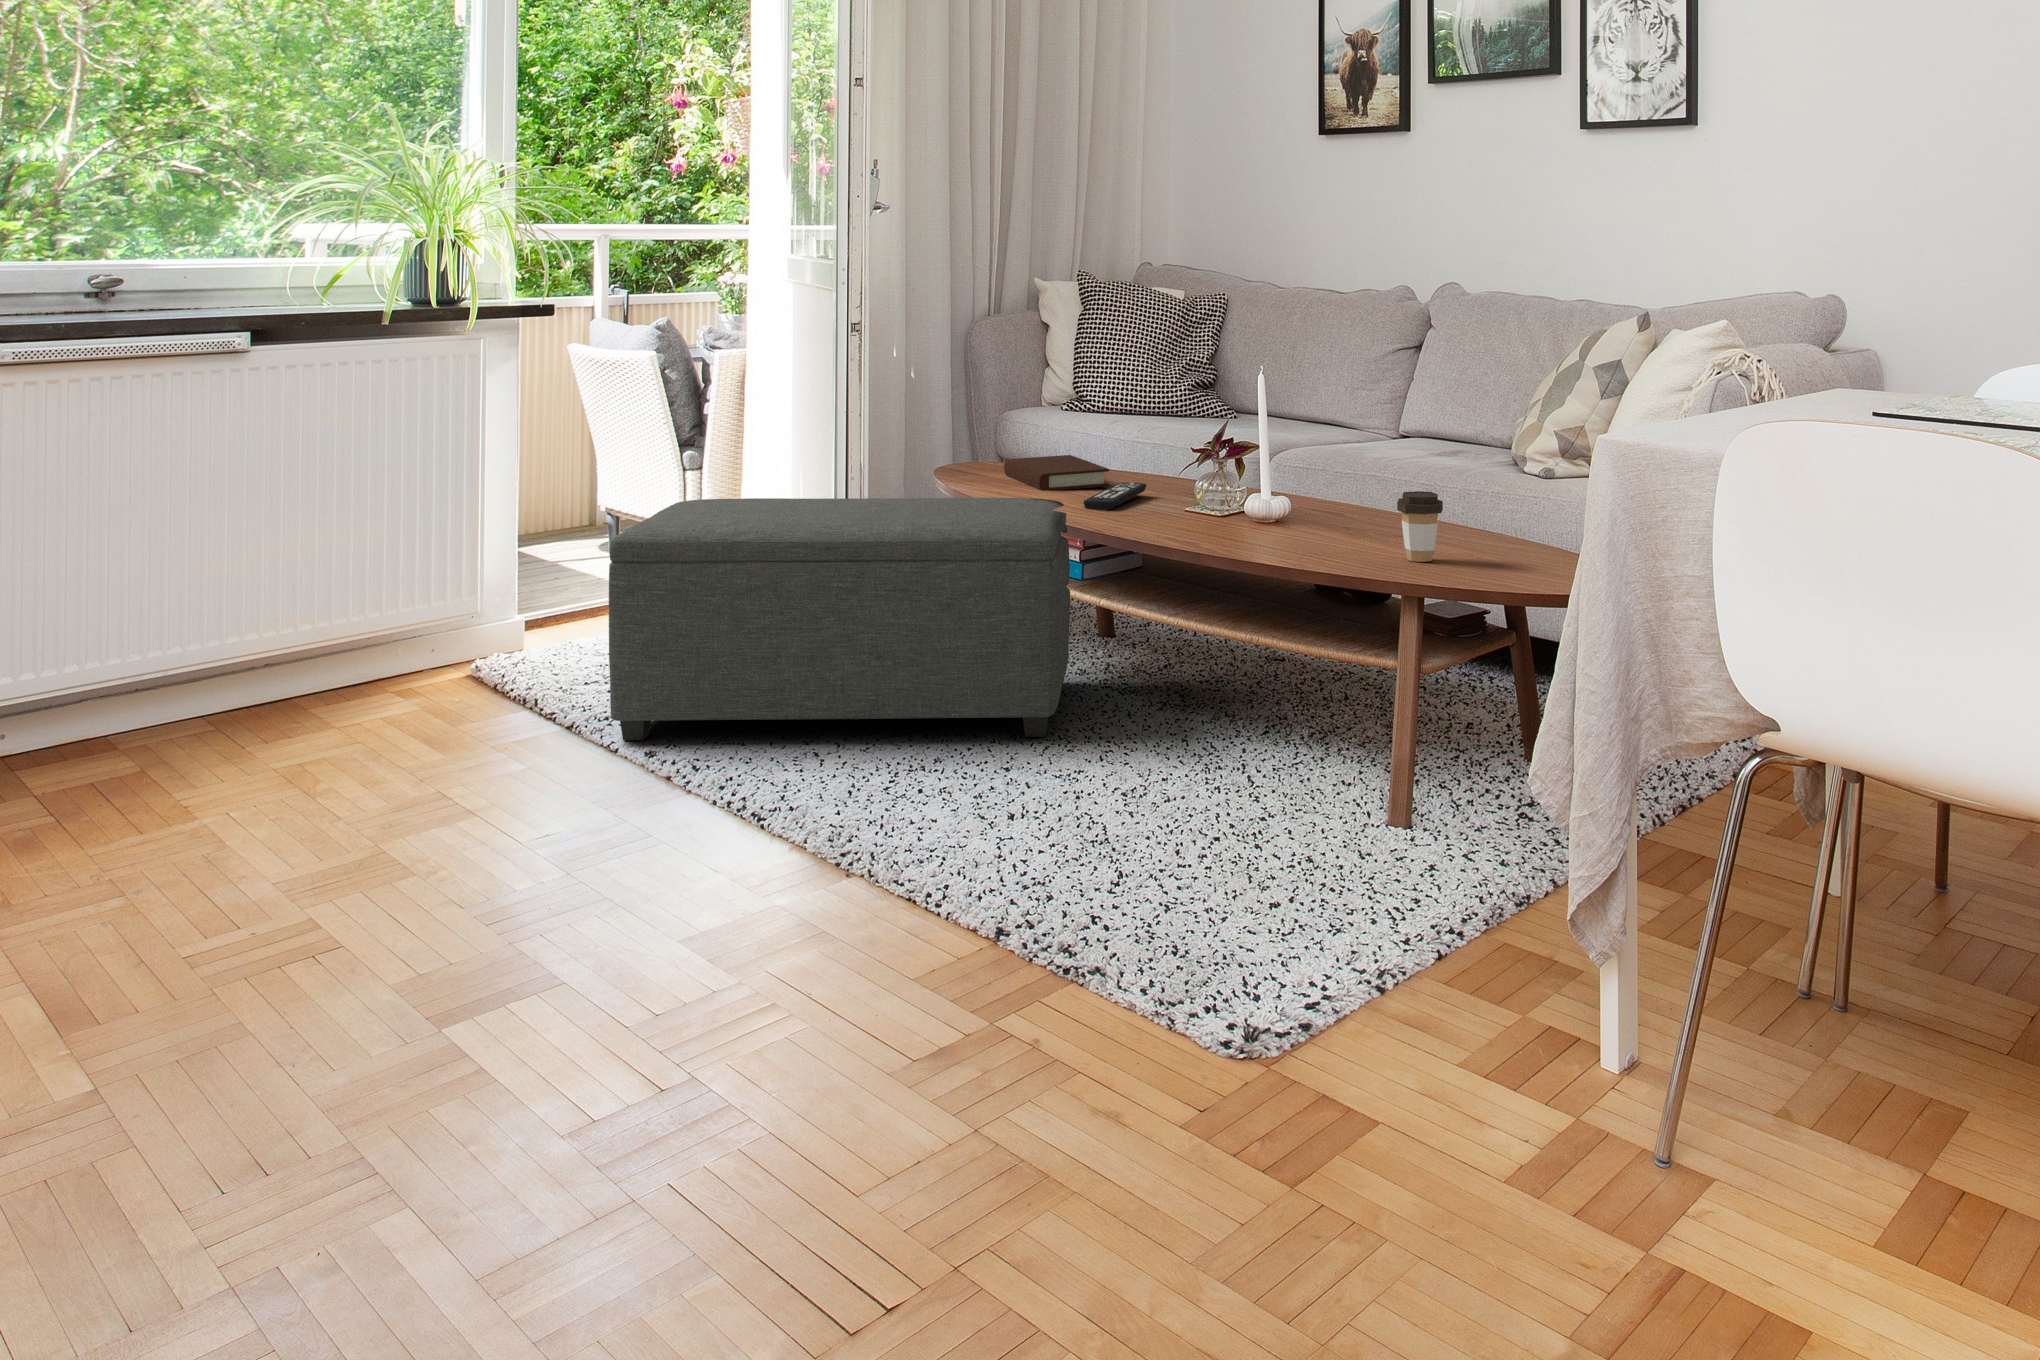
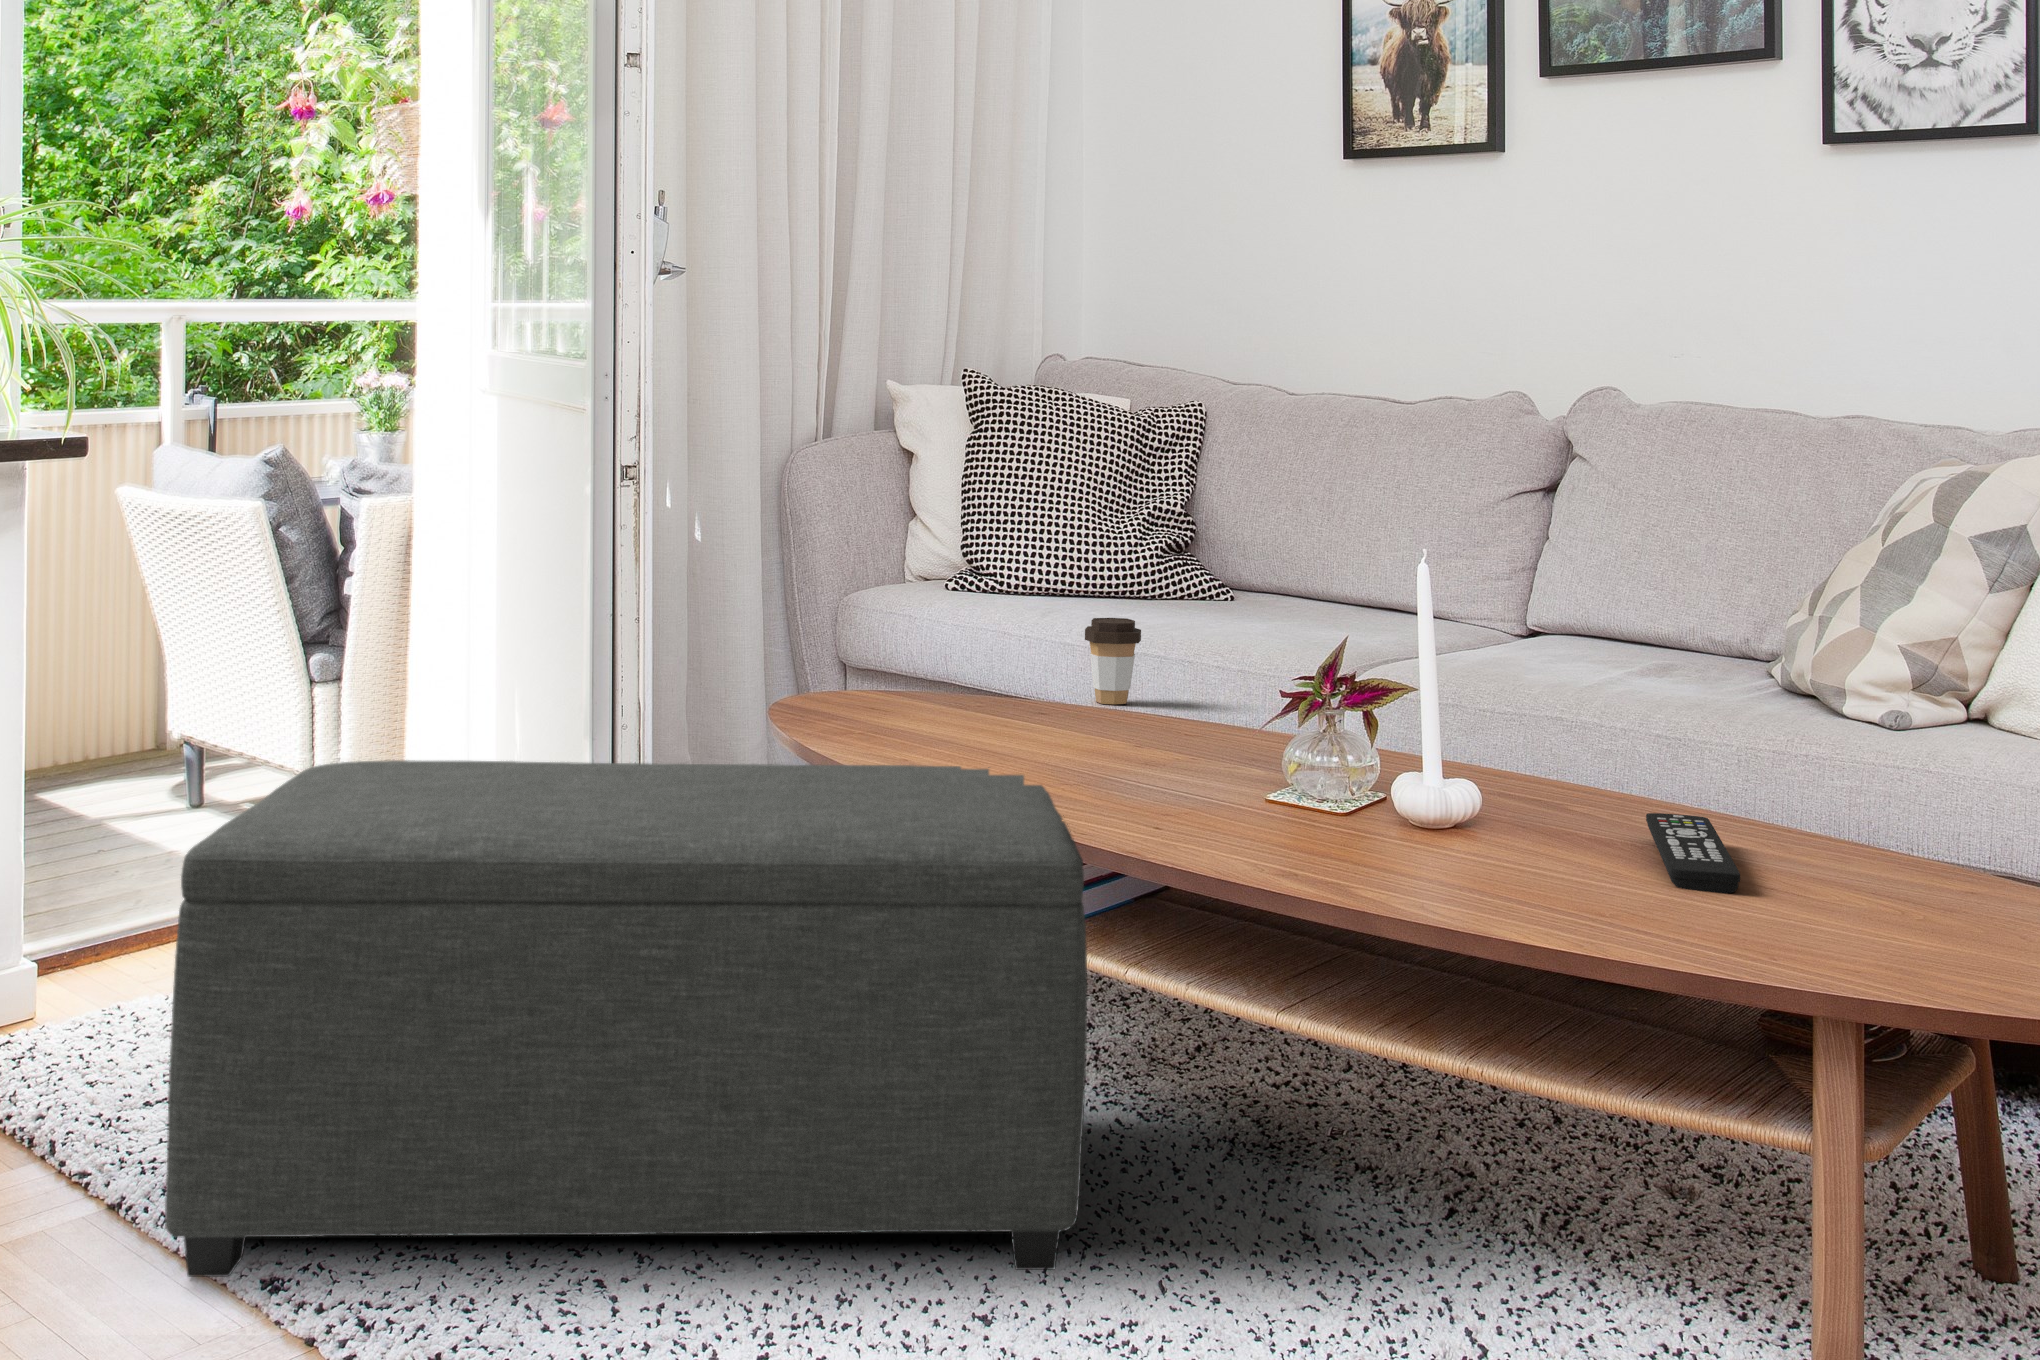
book: present [1004,455,1109,491] -> none [905,681,1113,752]
remote control: present [1083,483,1146,511] -> present [1646,813,1740,894]
coffee cup: present [1397,491,1443,562] -> present [1085,618,1141,704]

